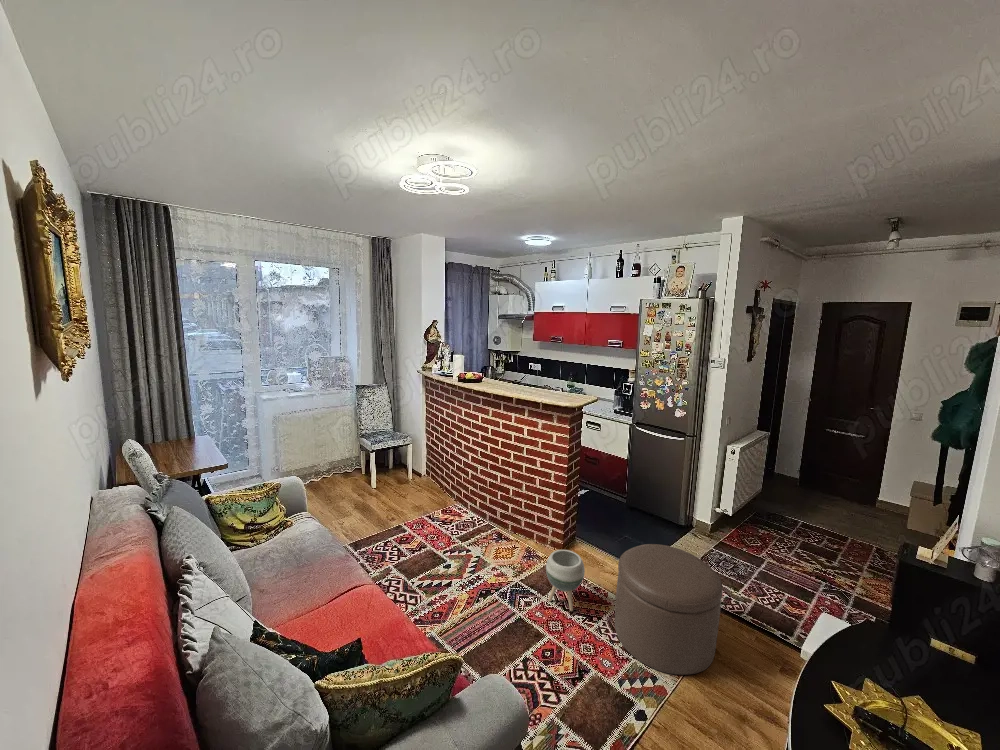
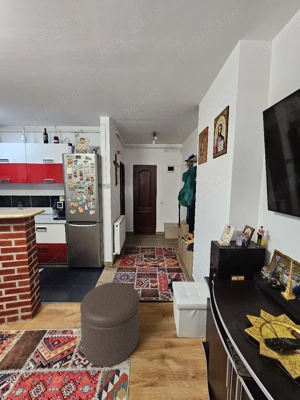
planter: present [546,550,585,611] -> none [21,319,56,370]

